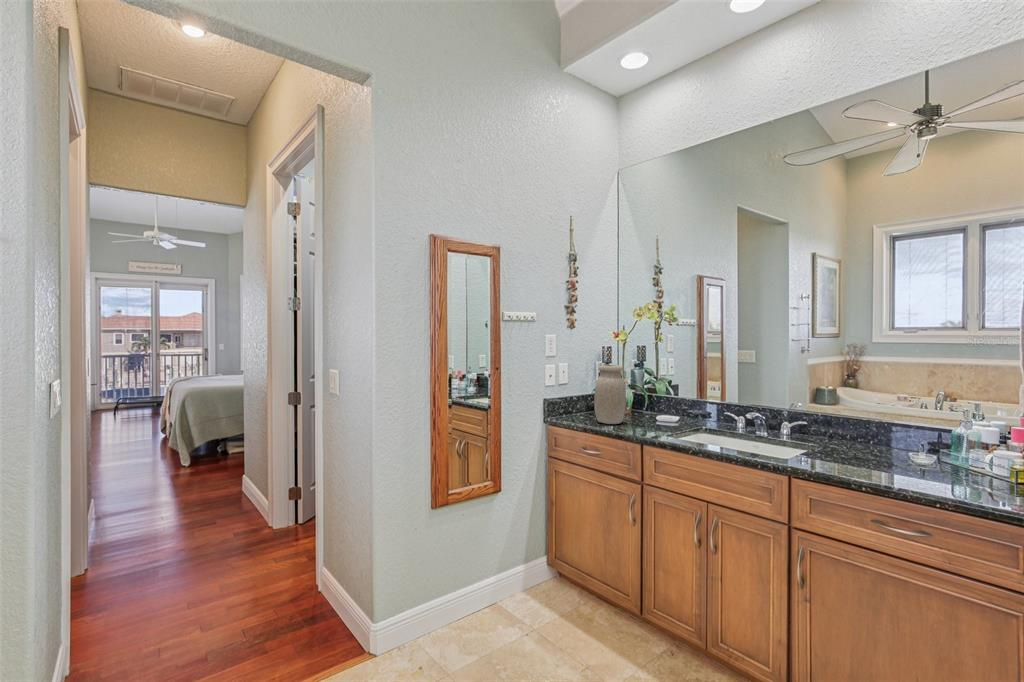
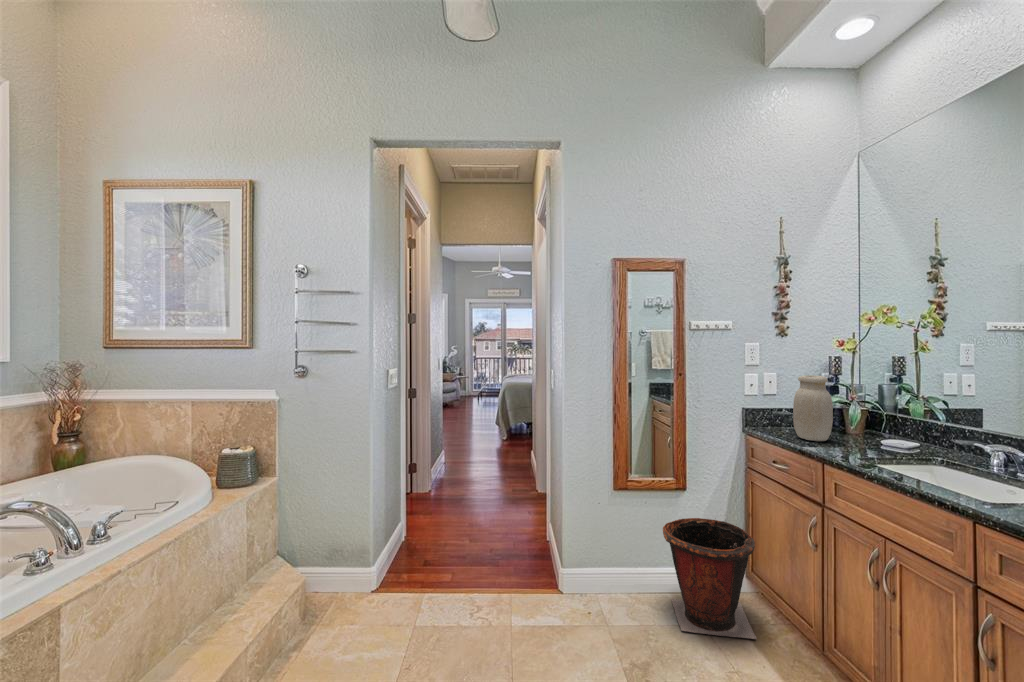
waste bin: none [489,513,582,644] -> present [663,518,756,639]

